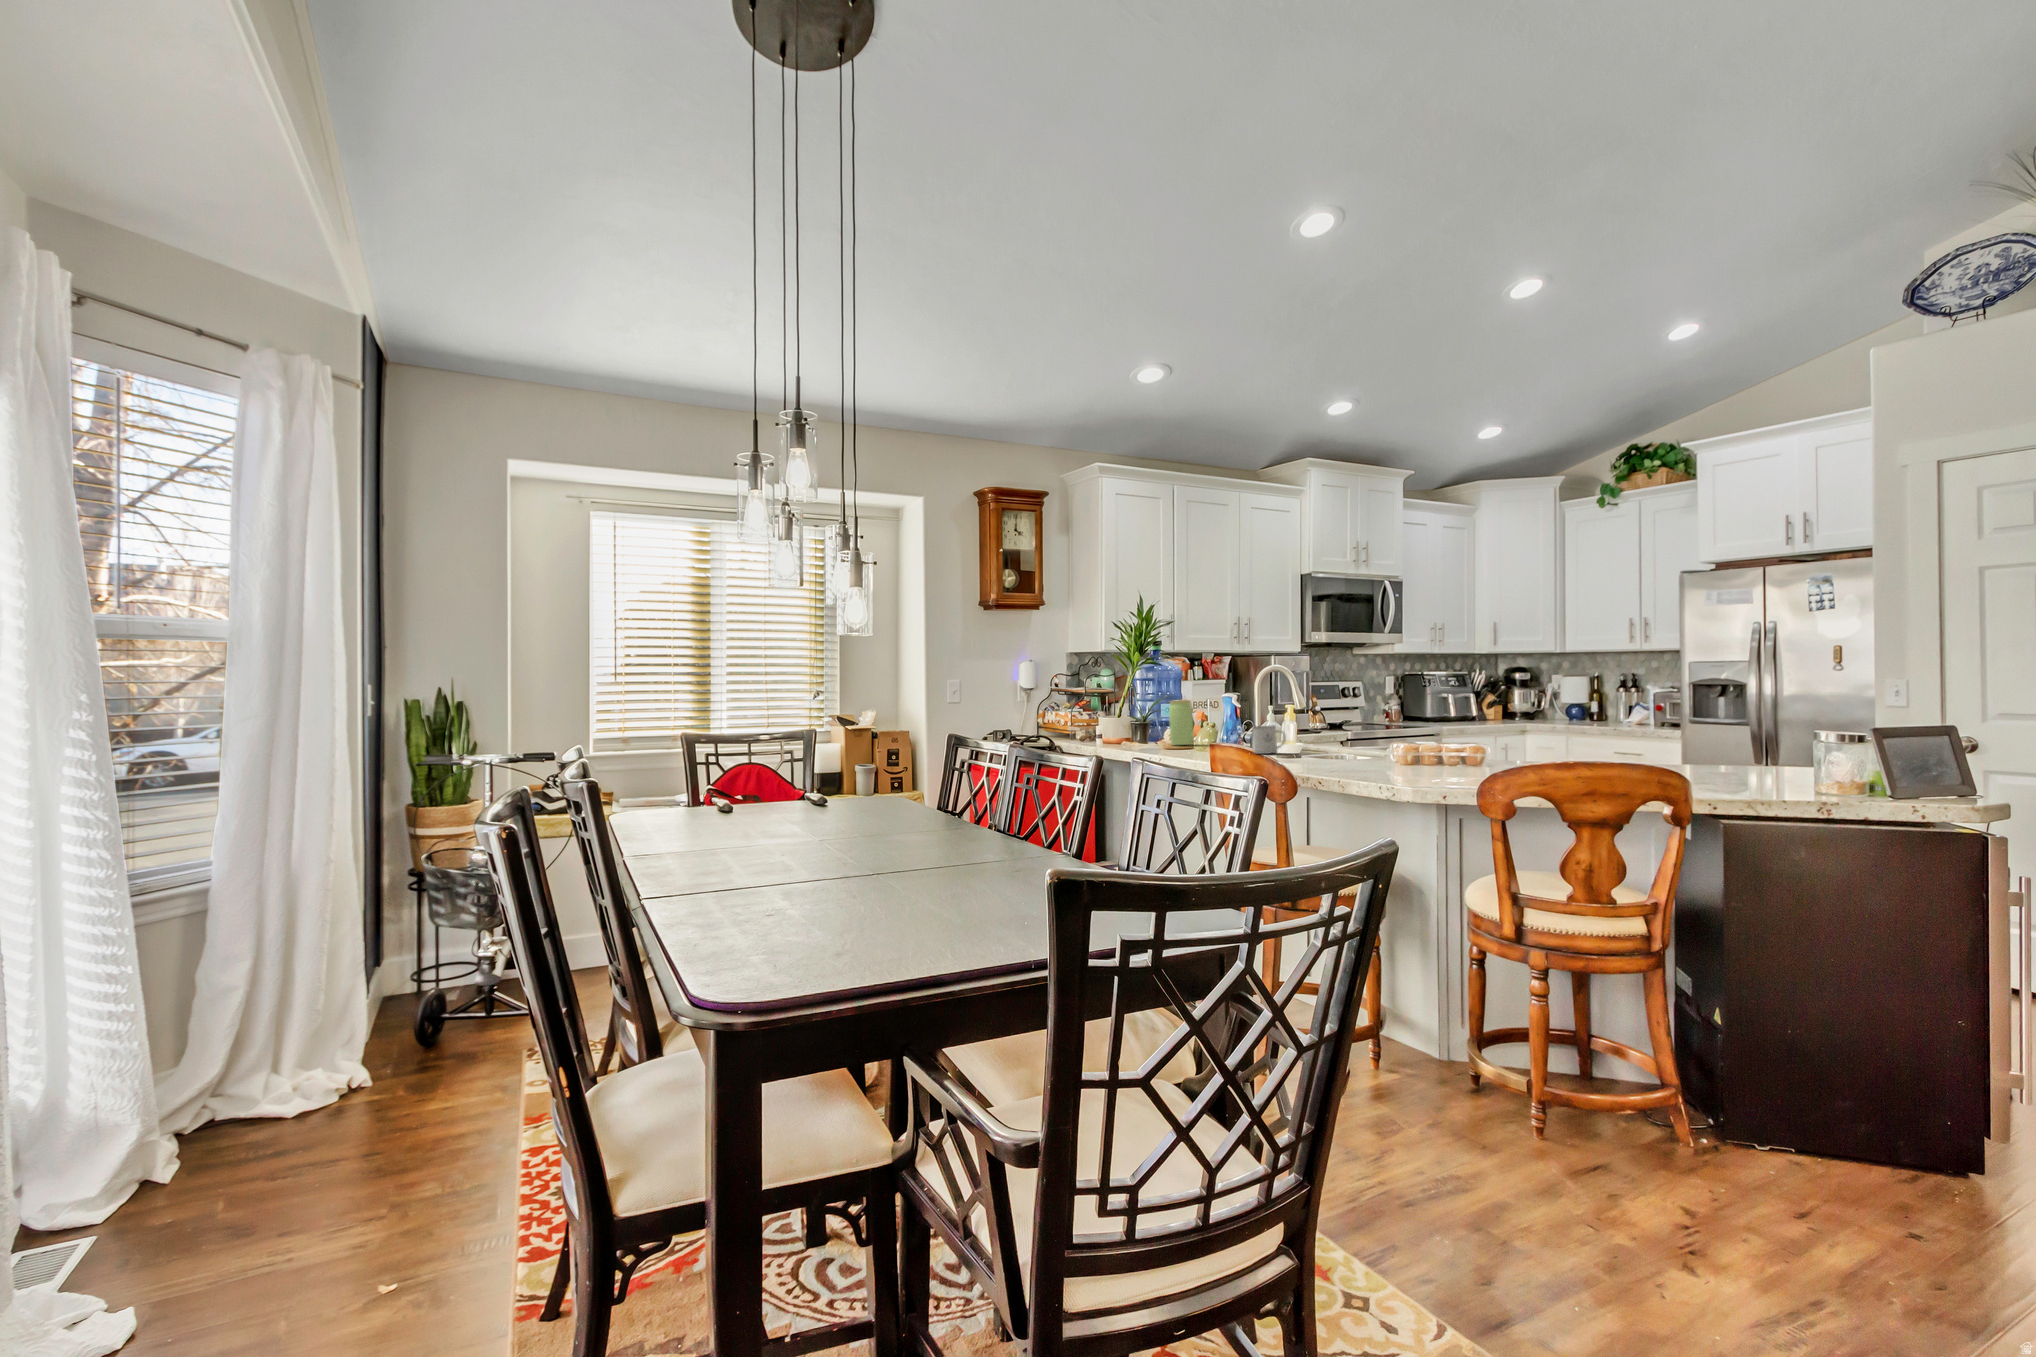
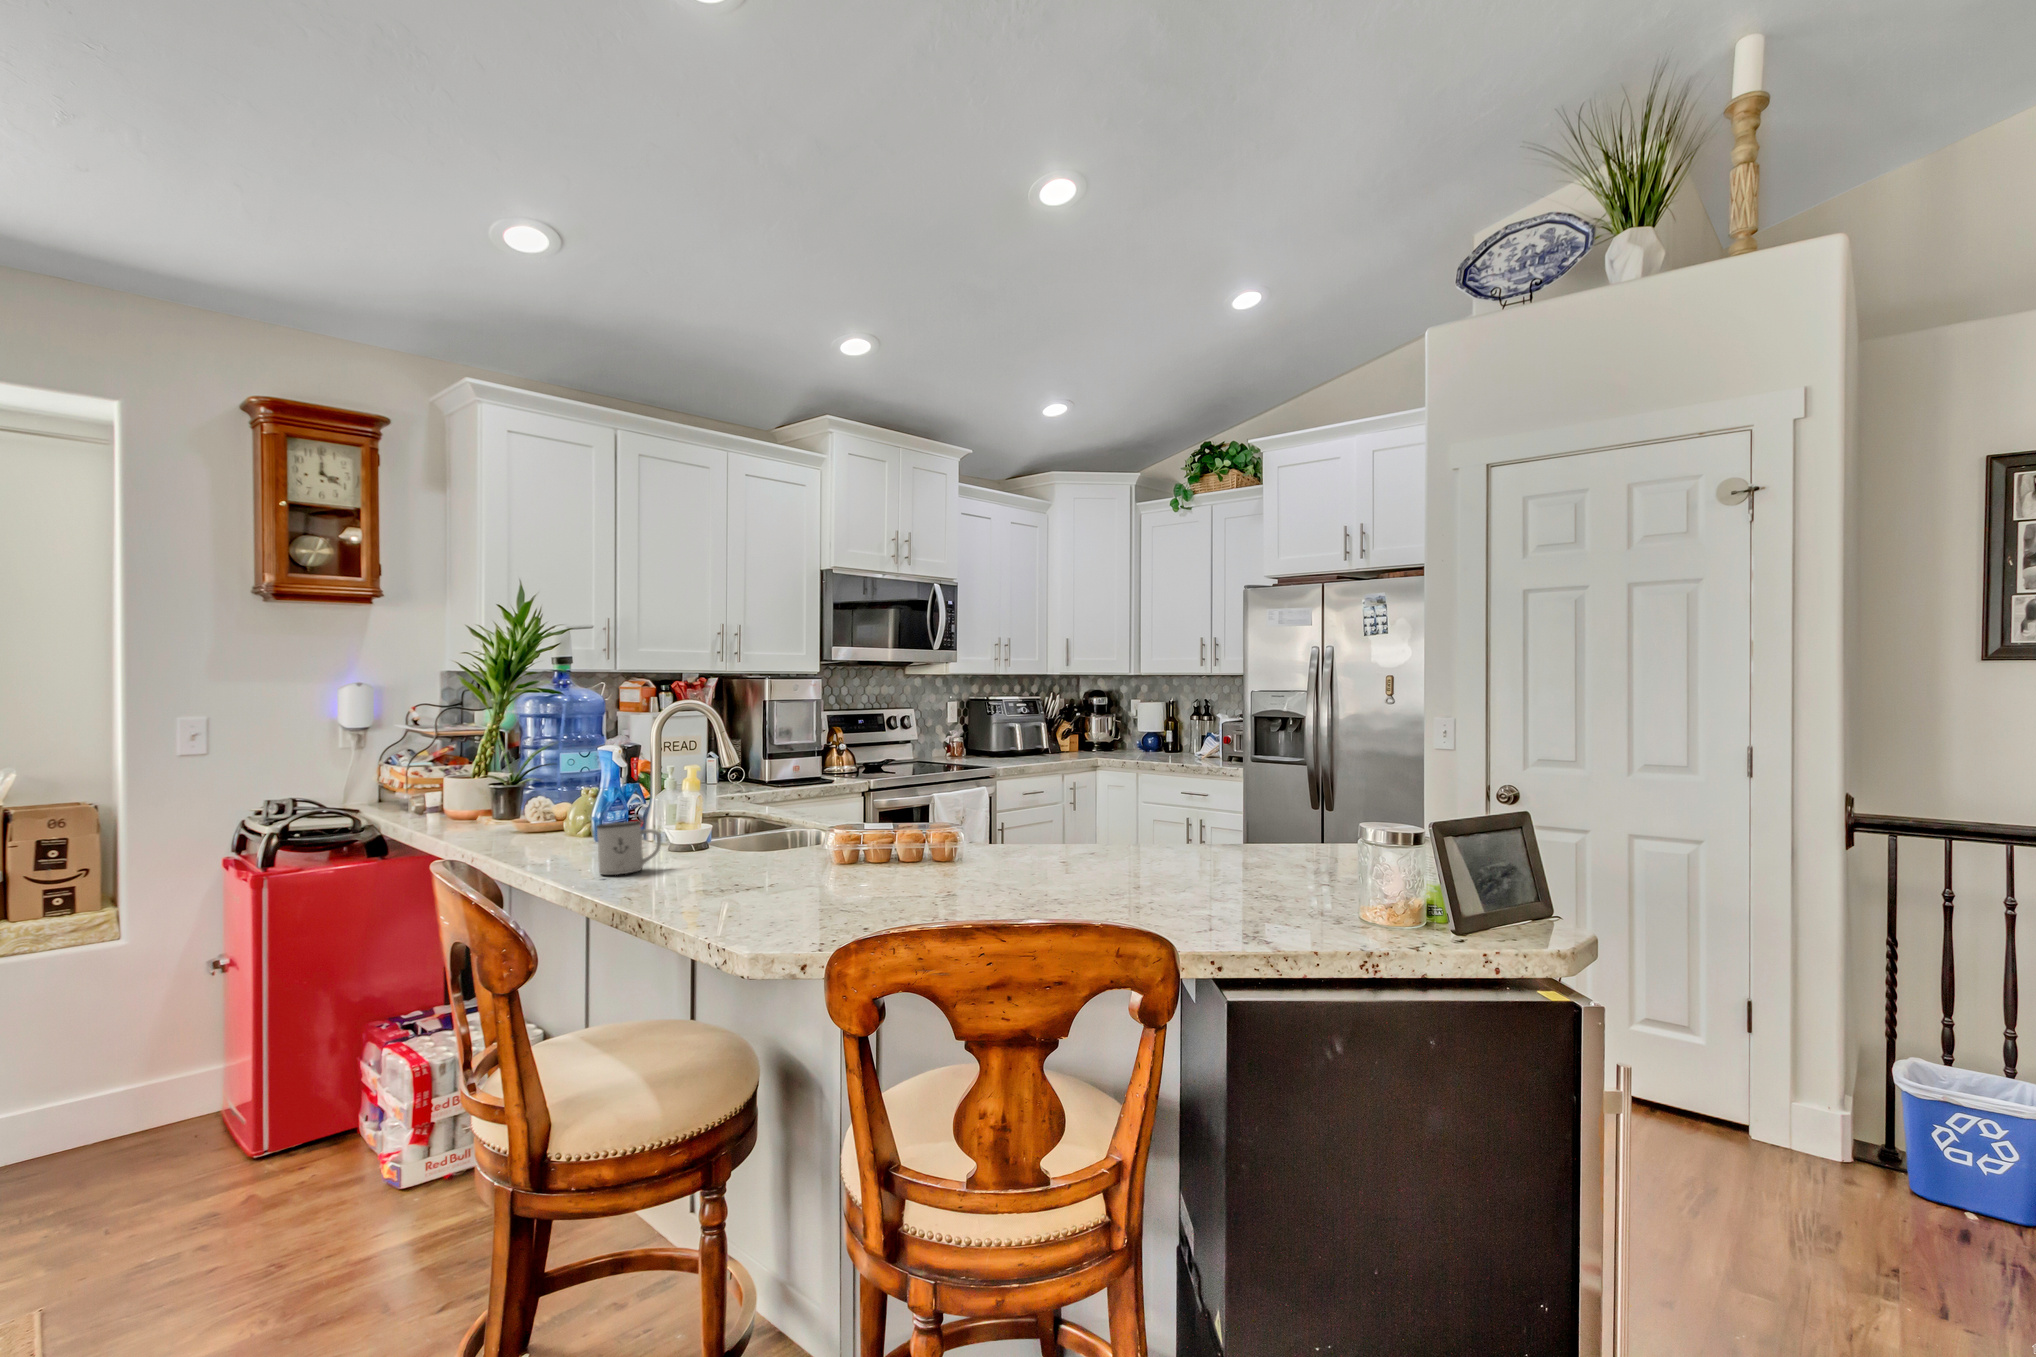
jar: present [1169,700,1194,745] -> none [500,767,547,848]

